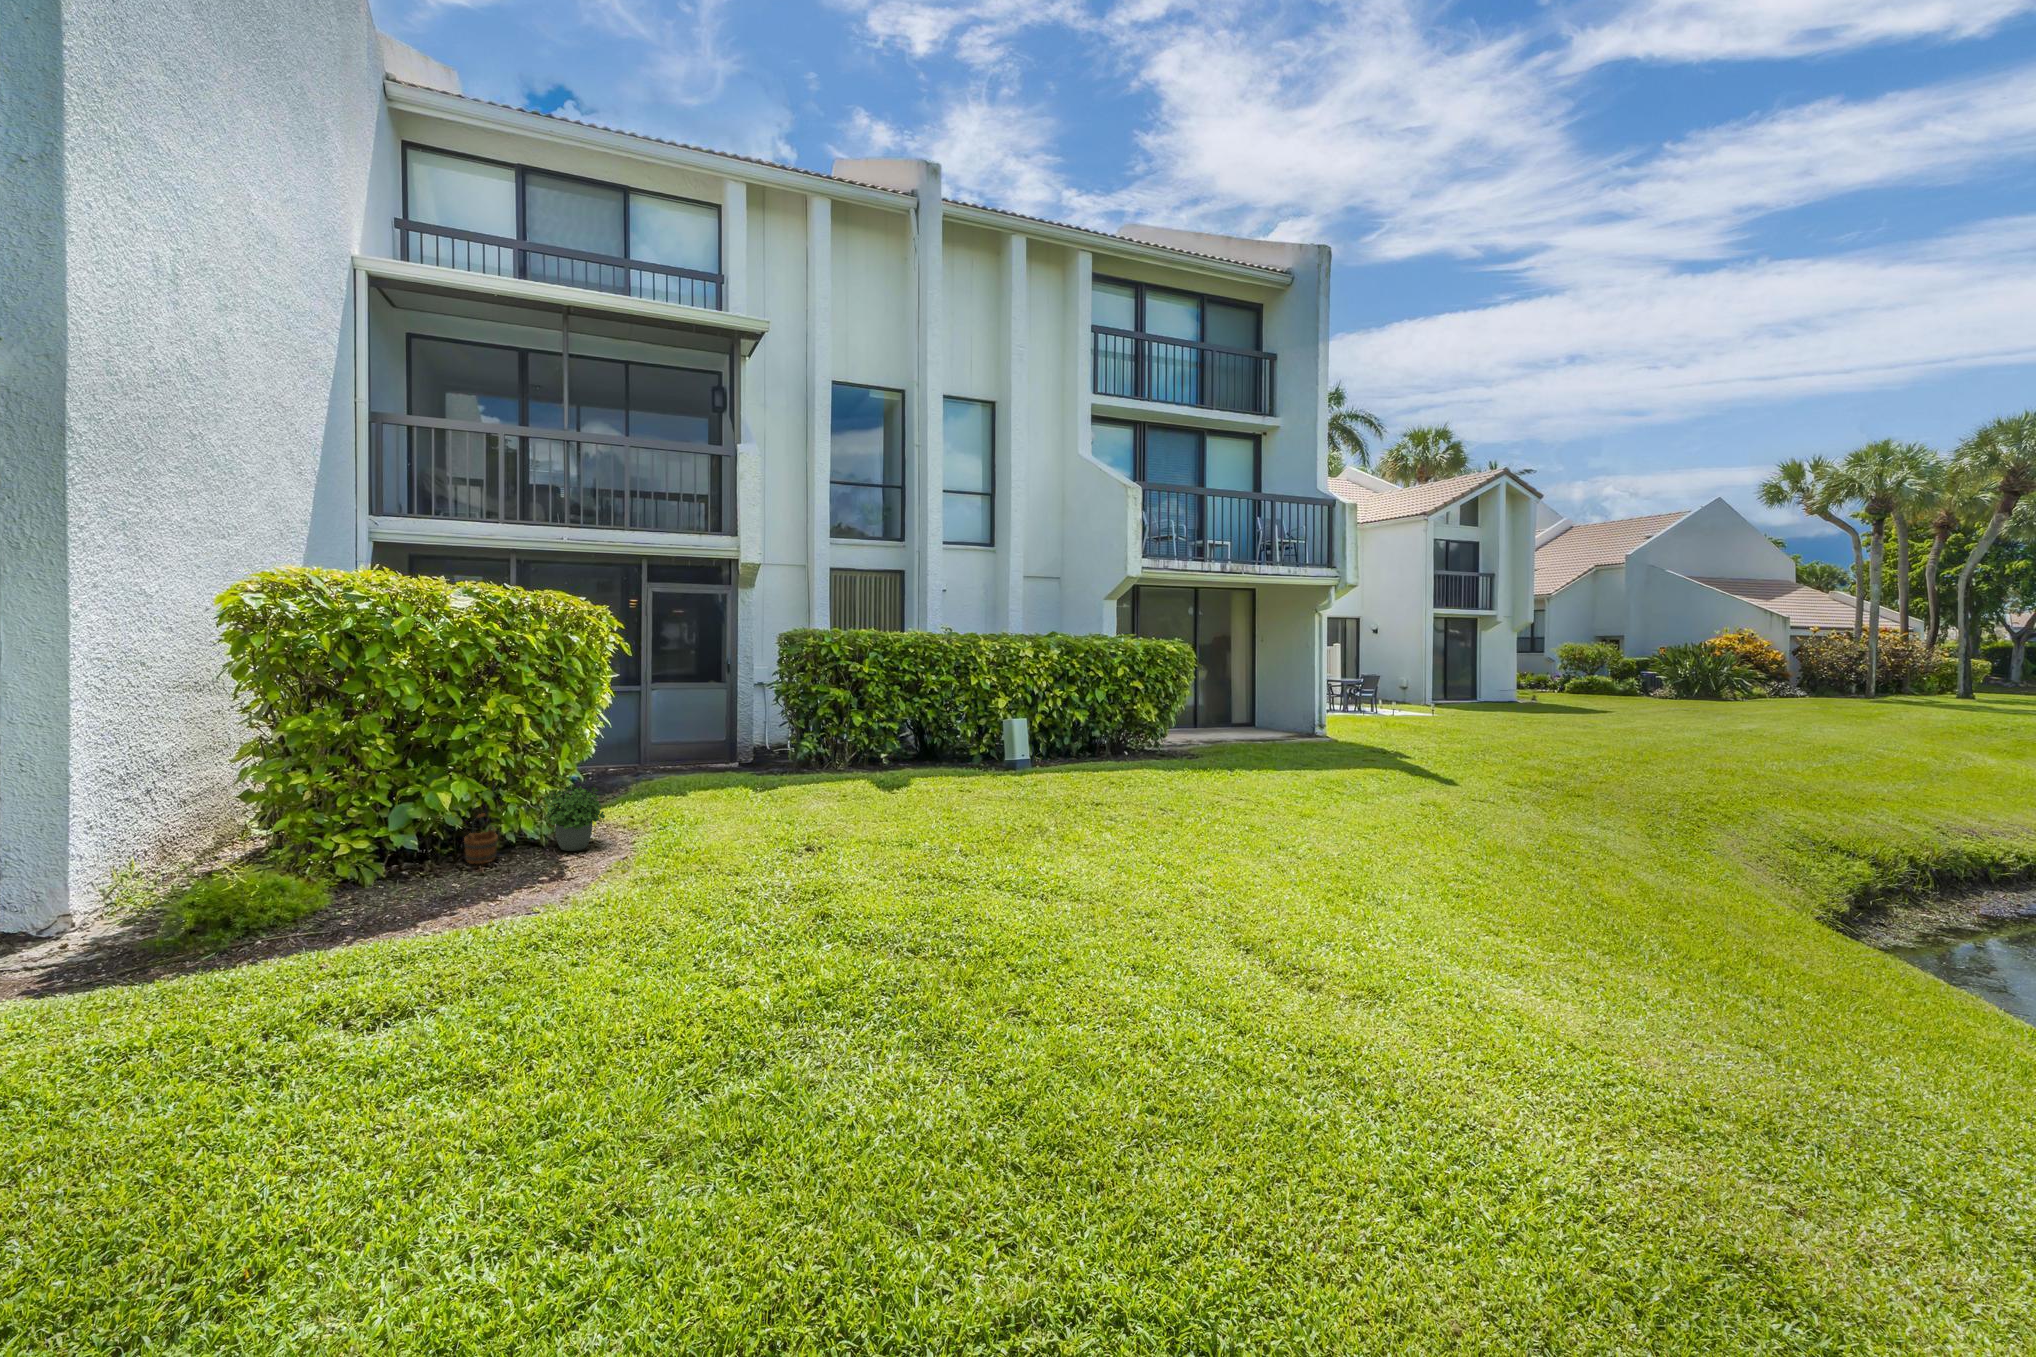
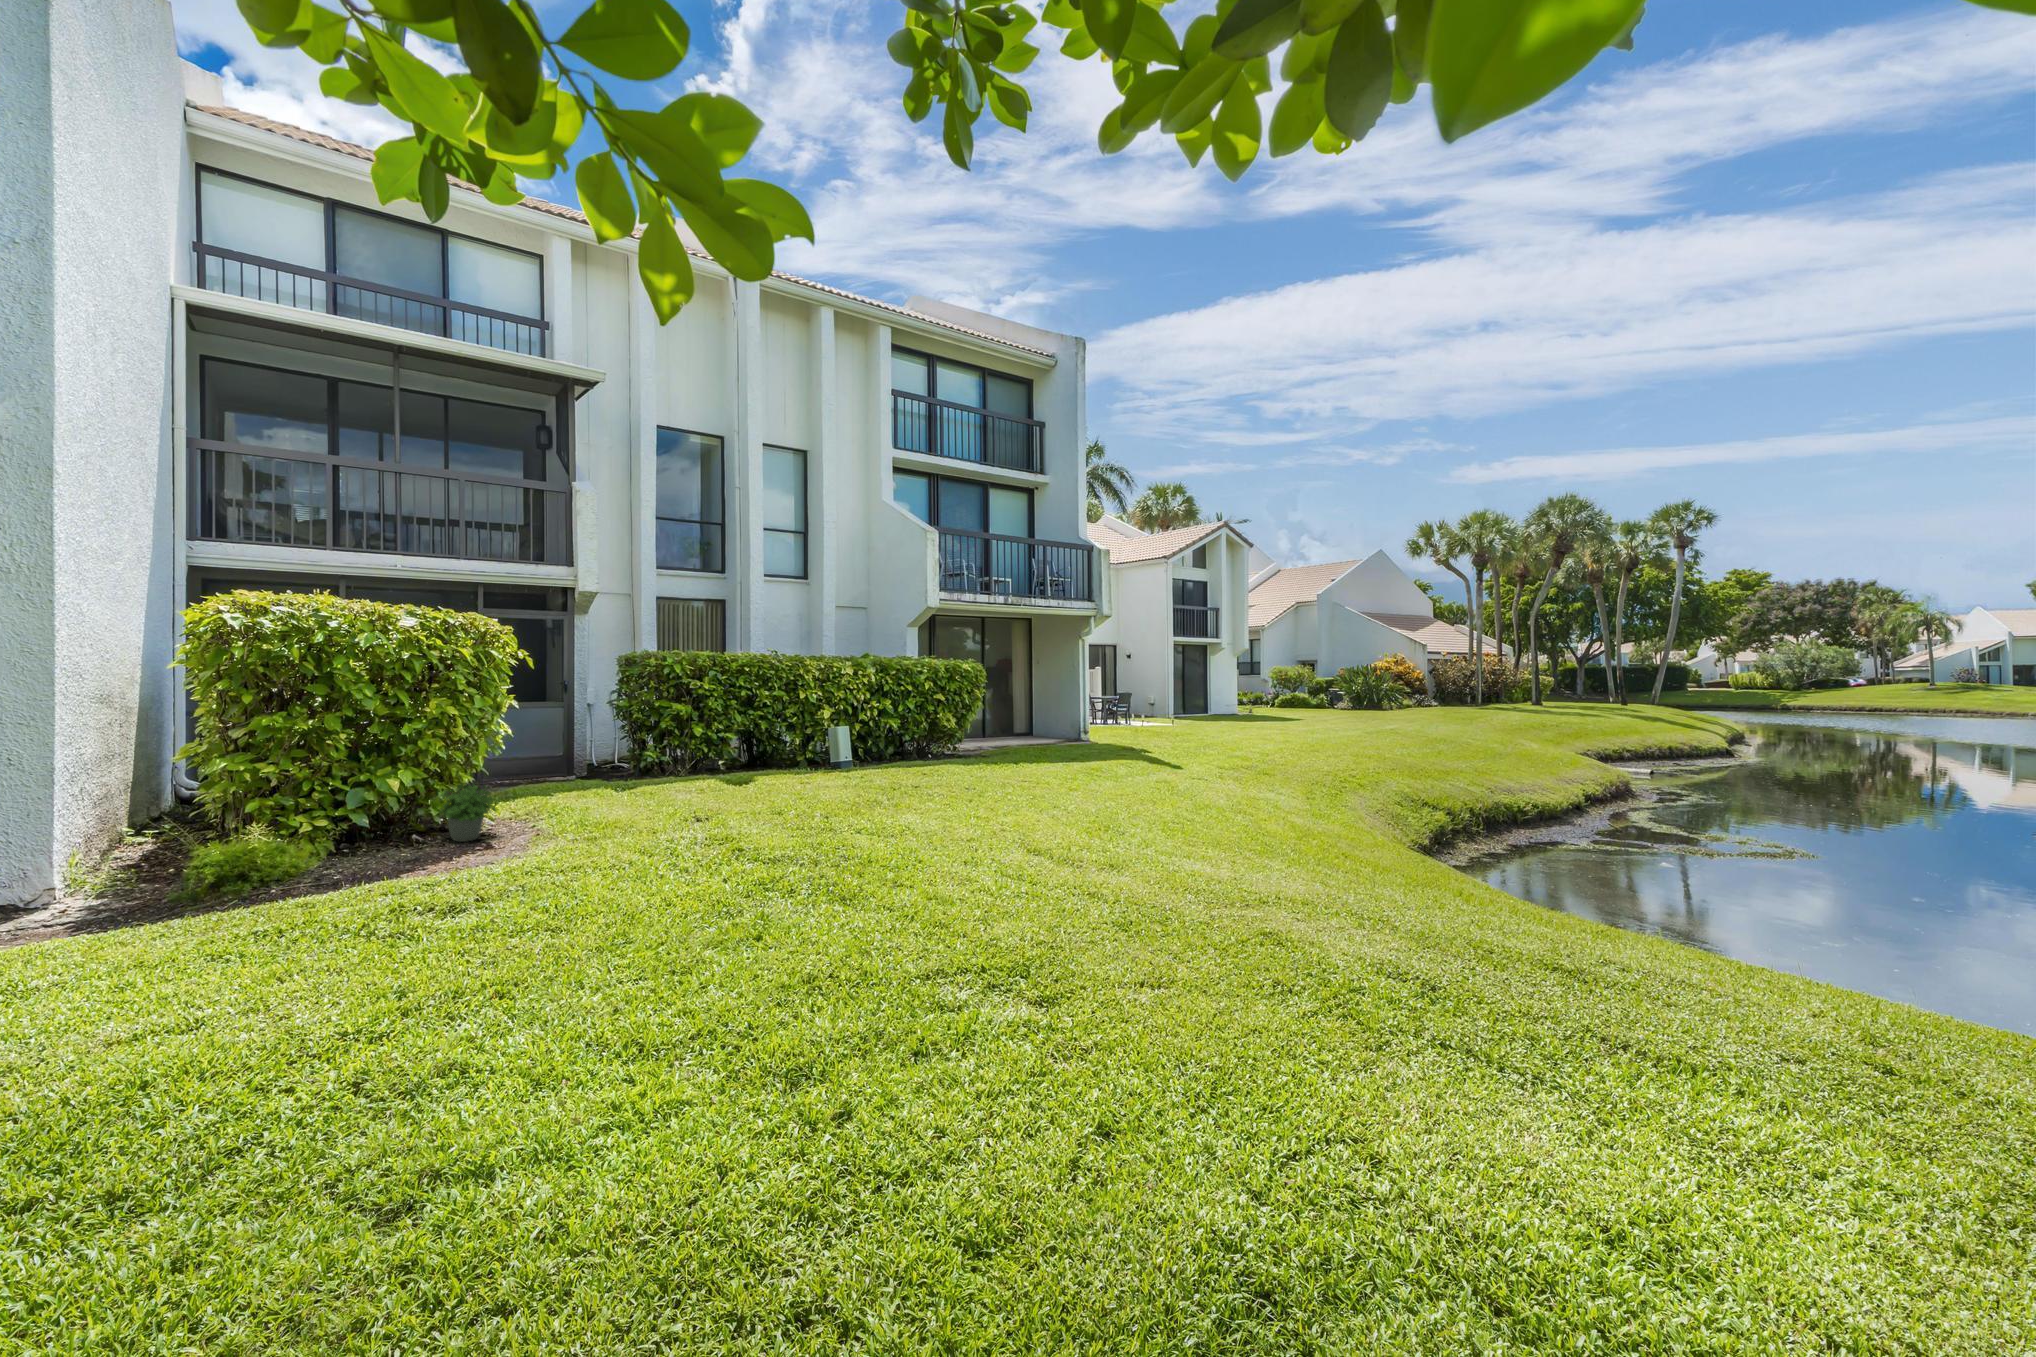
wooden bucket: present [464,813,498,864] -> none [364,809,397,855]

